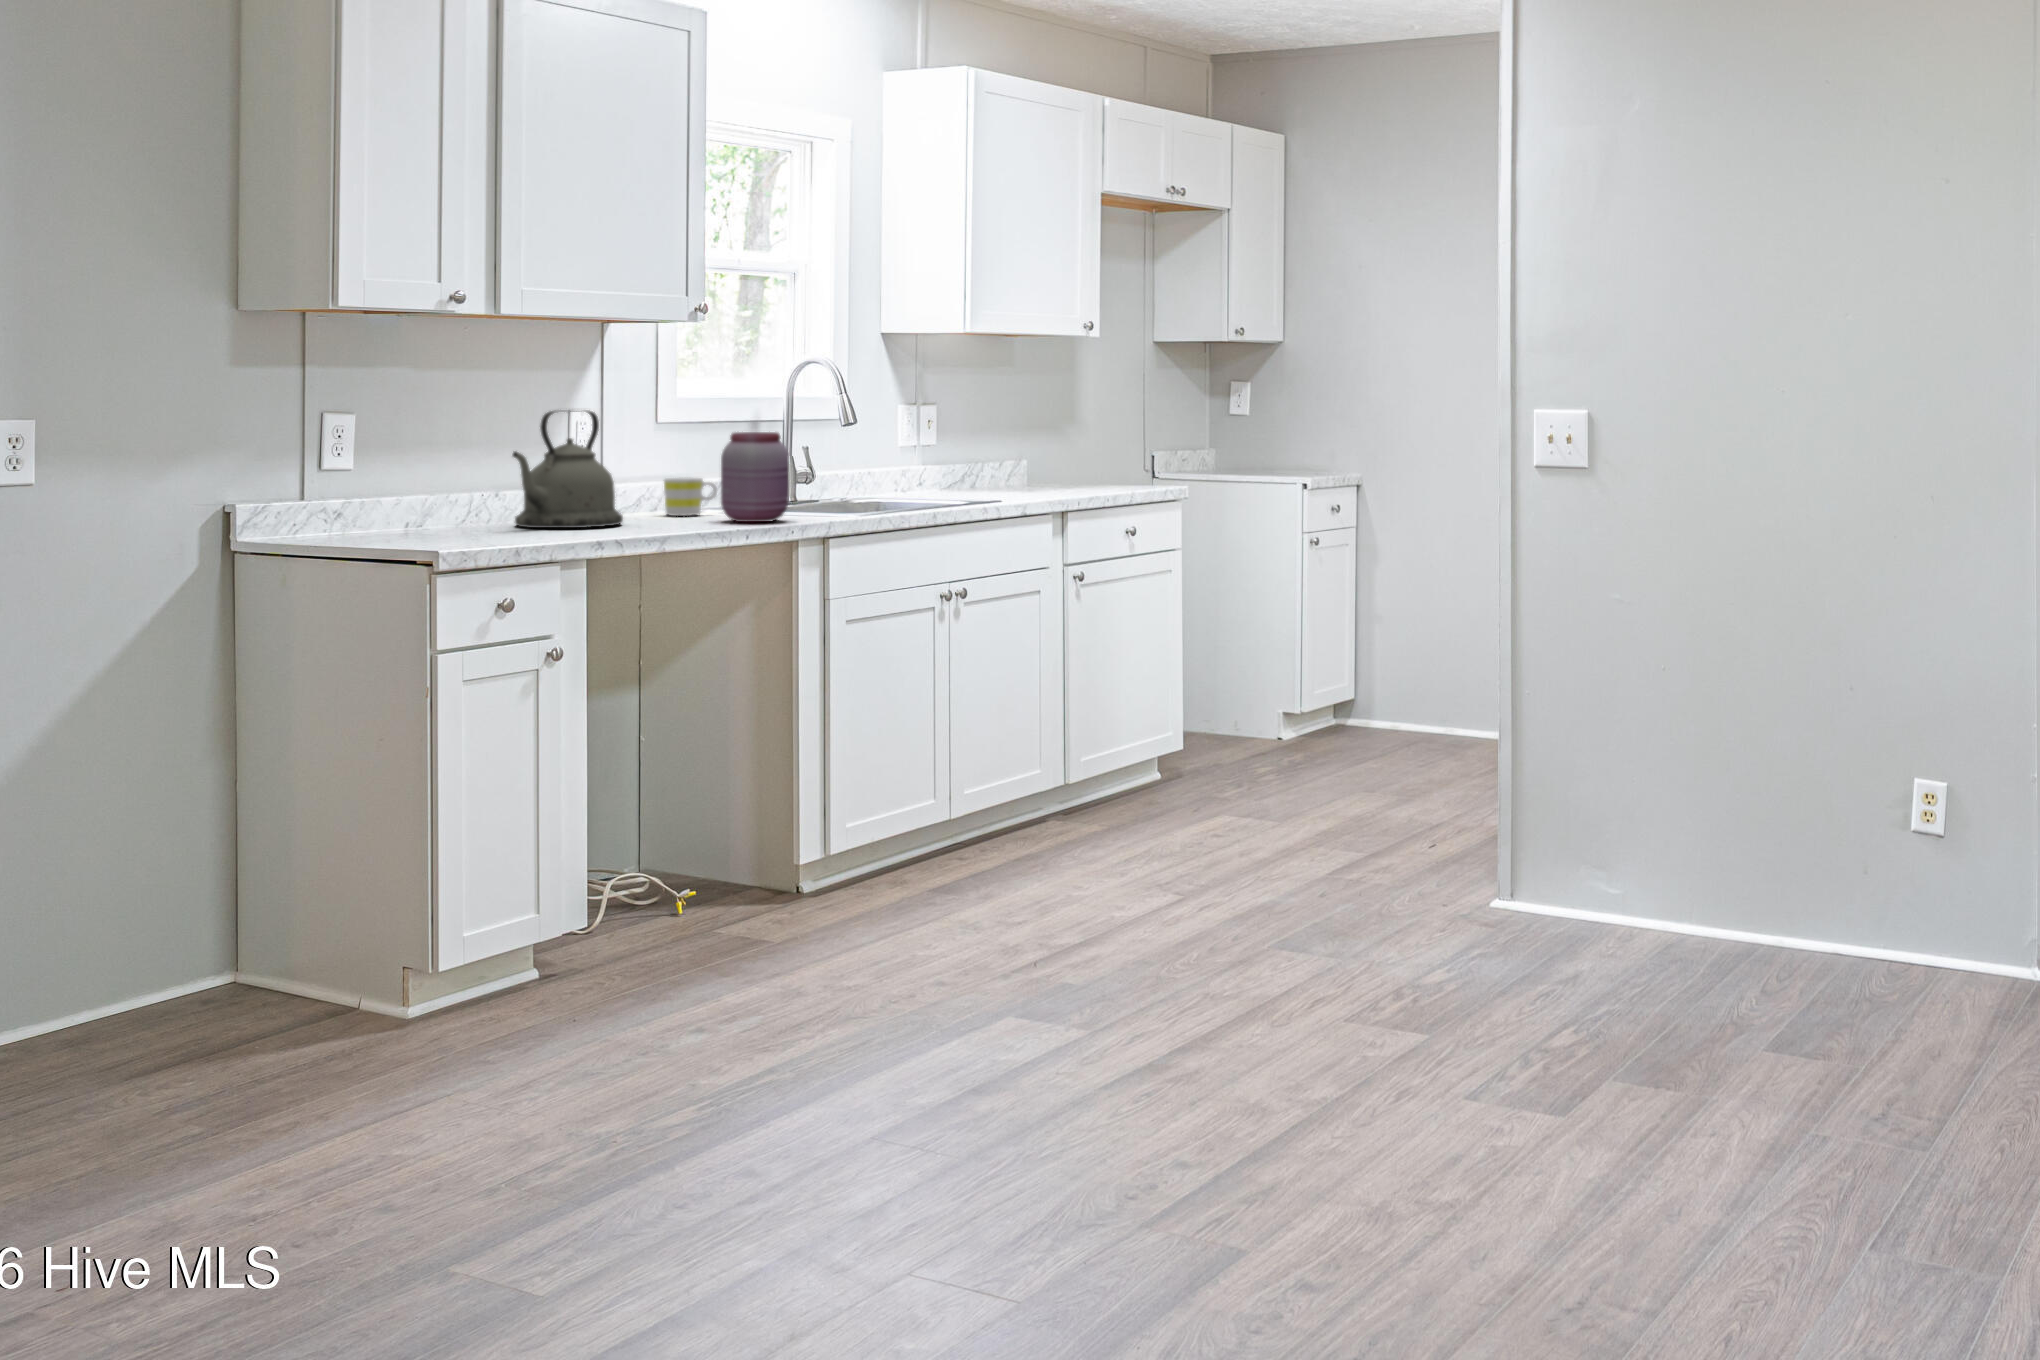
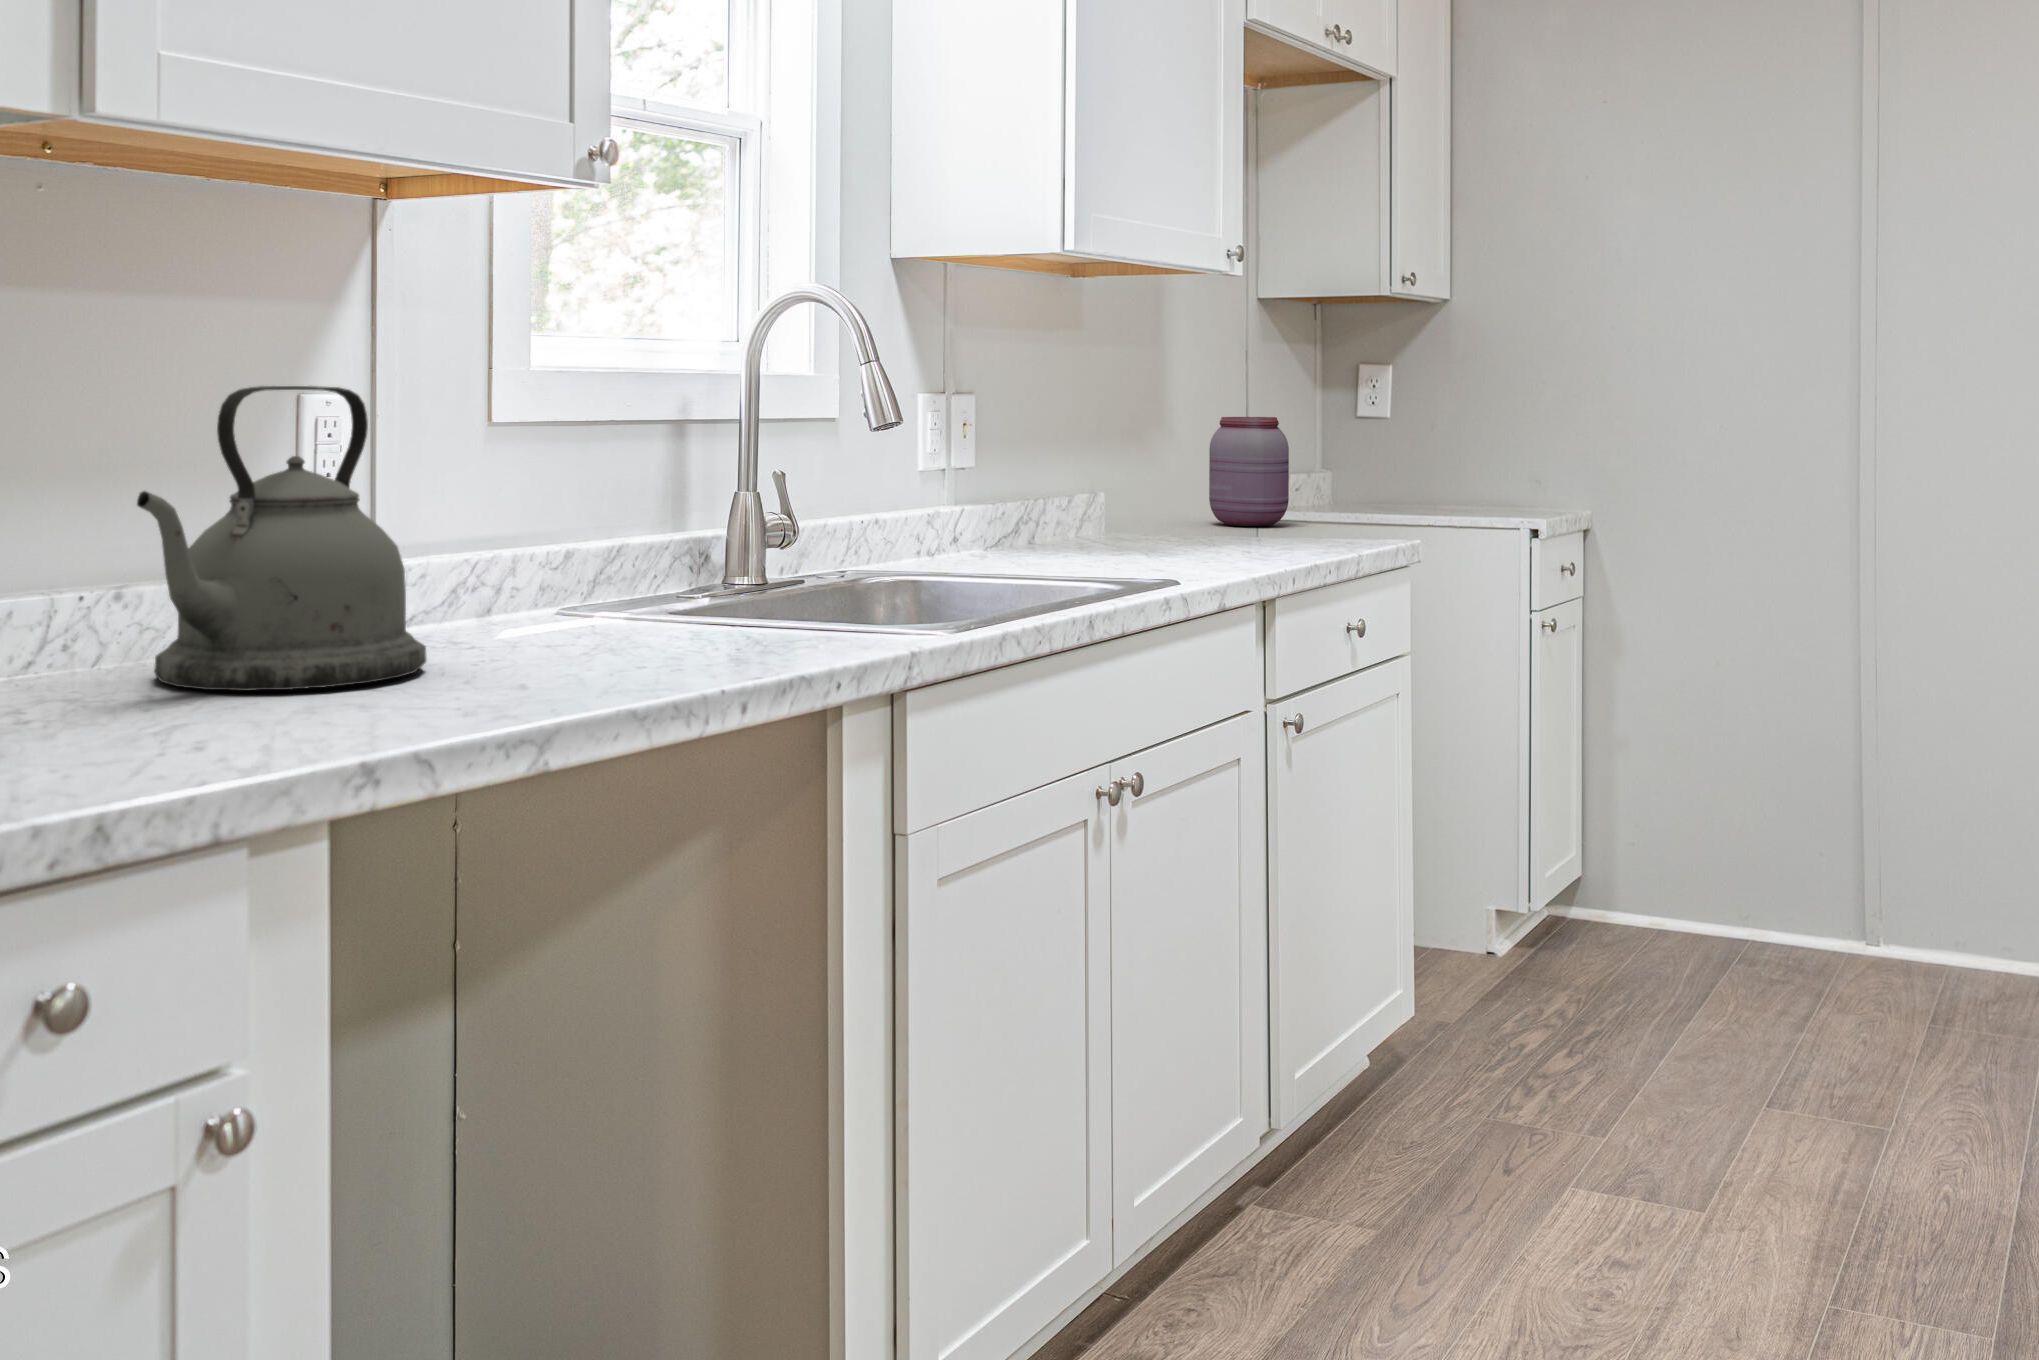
jar: present [721,432,789,522] -> present [1209,417,1289,526]
mug: present [664,477,717,516] -> none [514,544,632,633]

